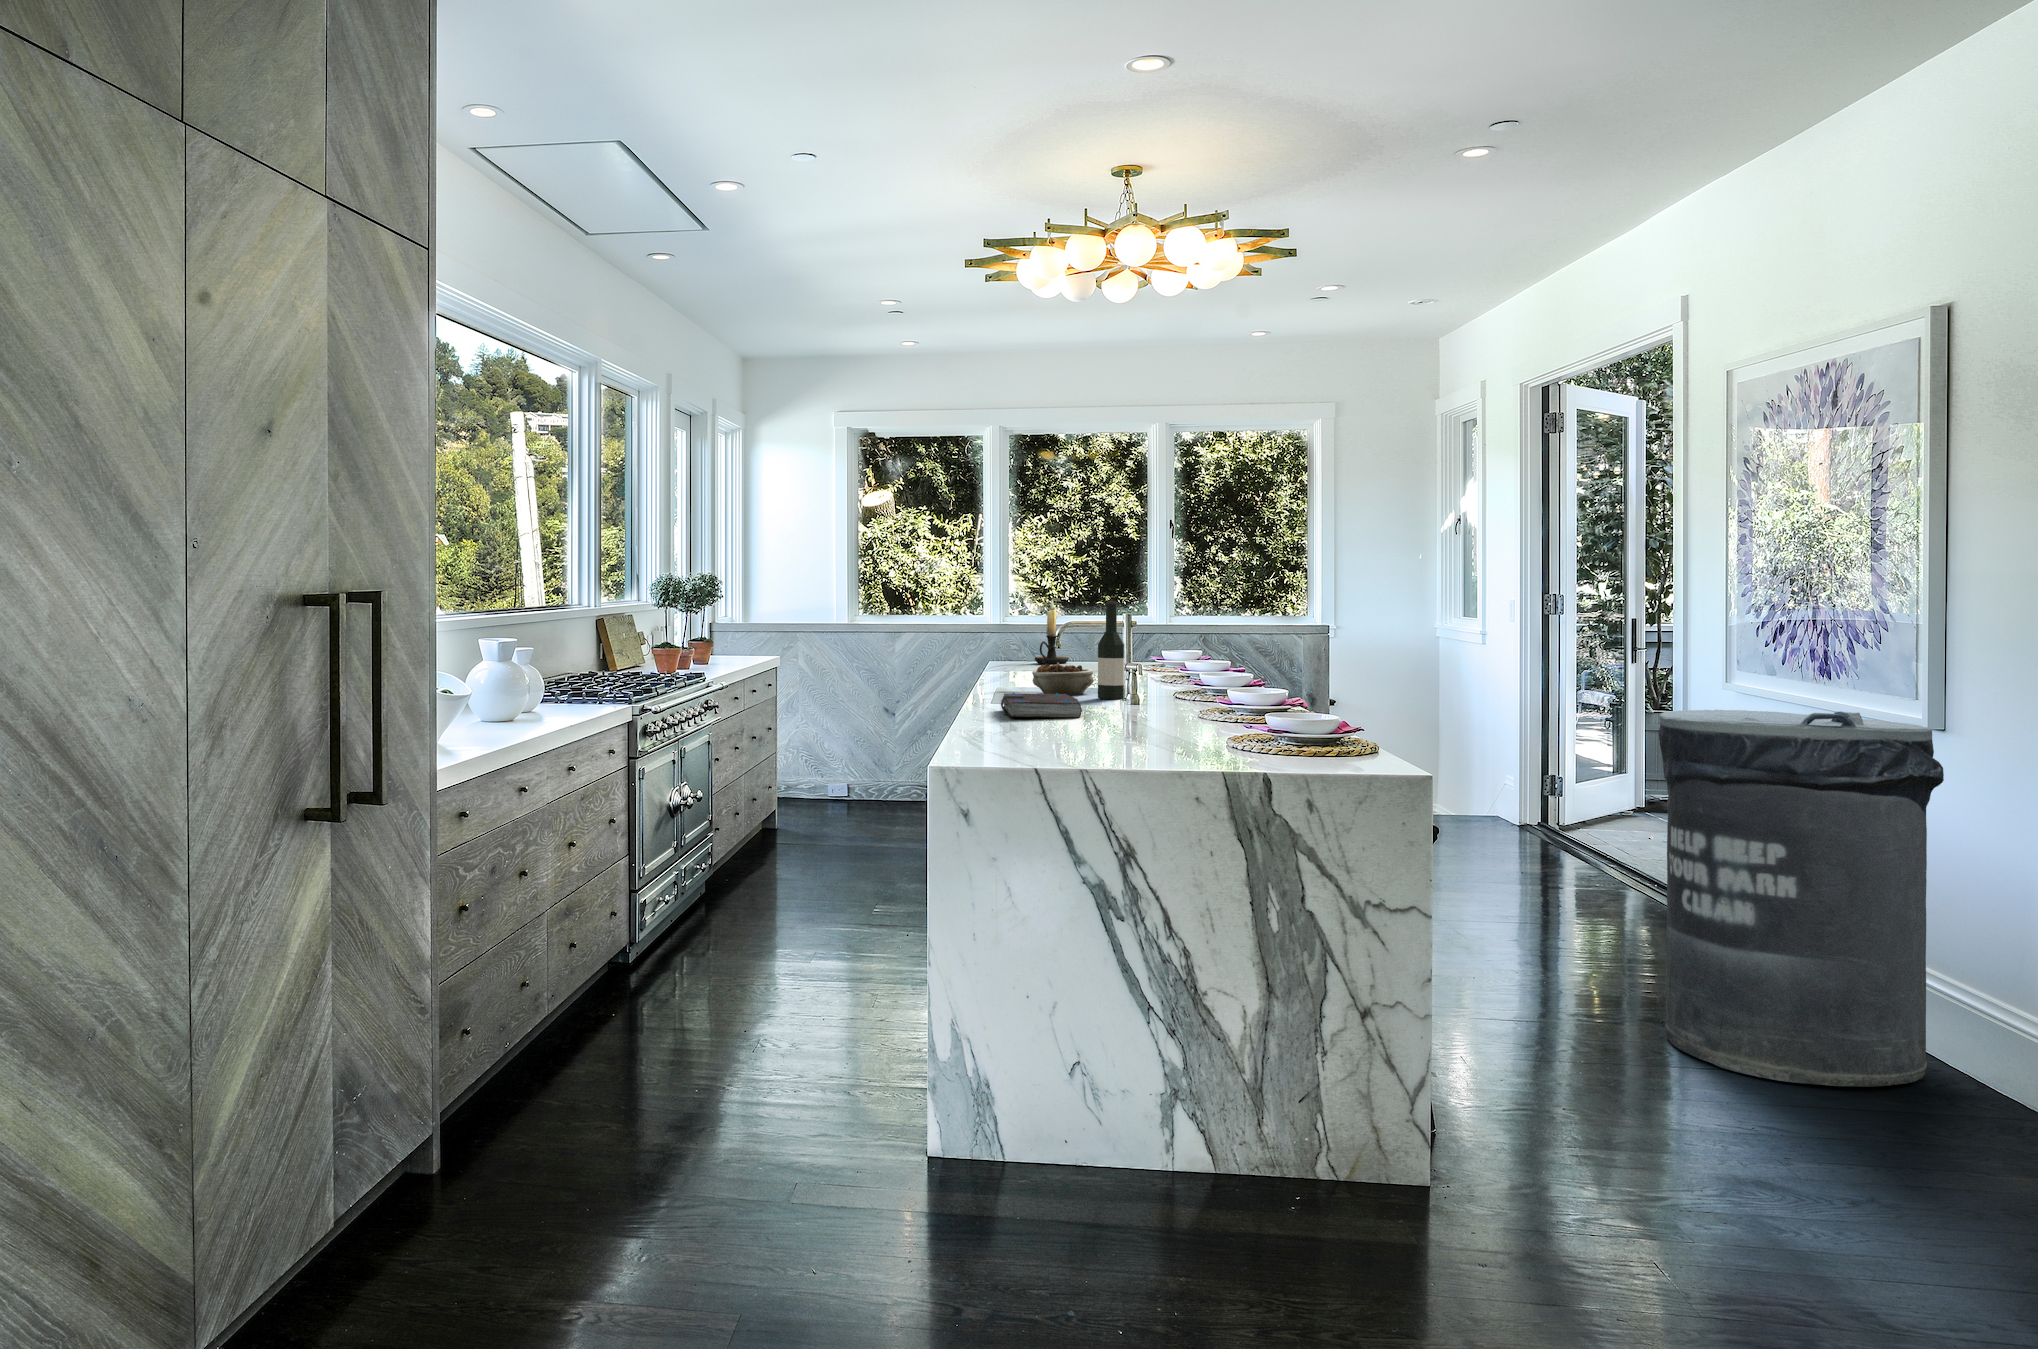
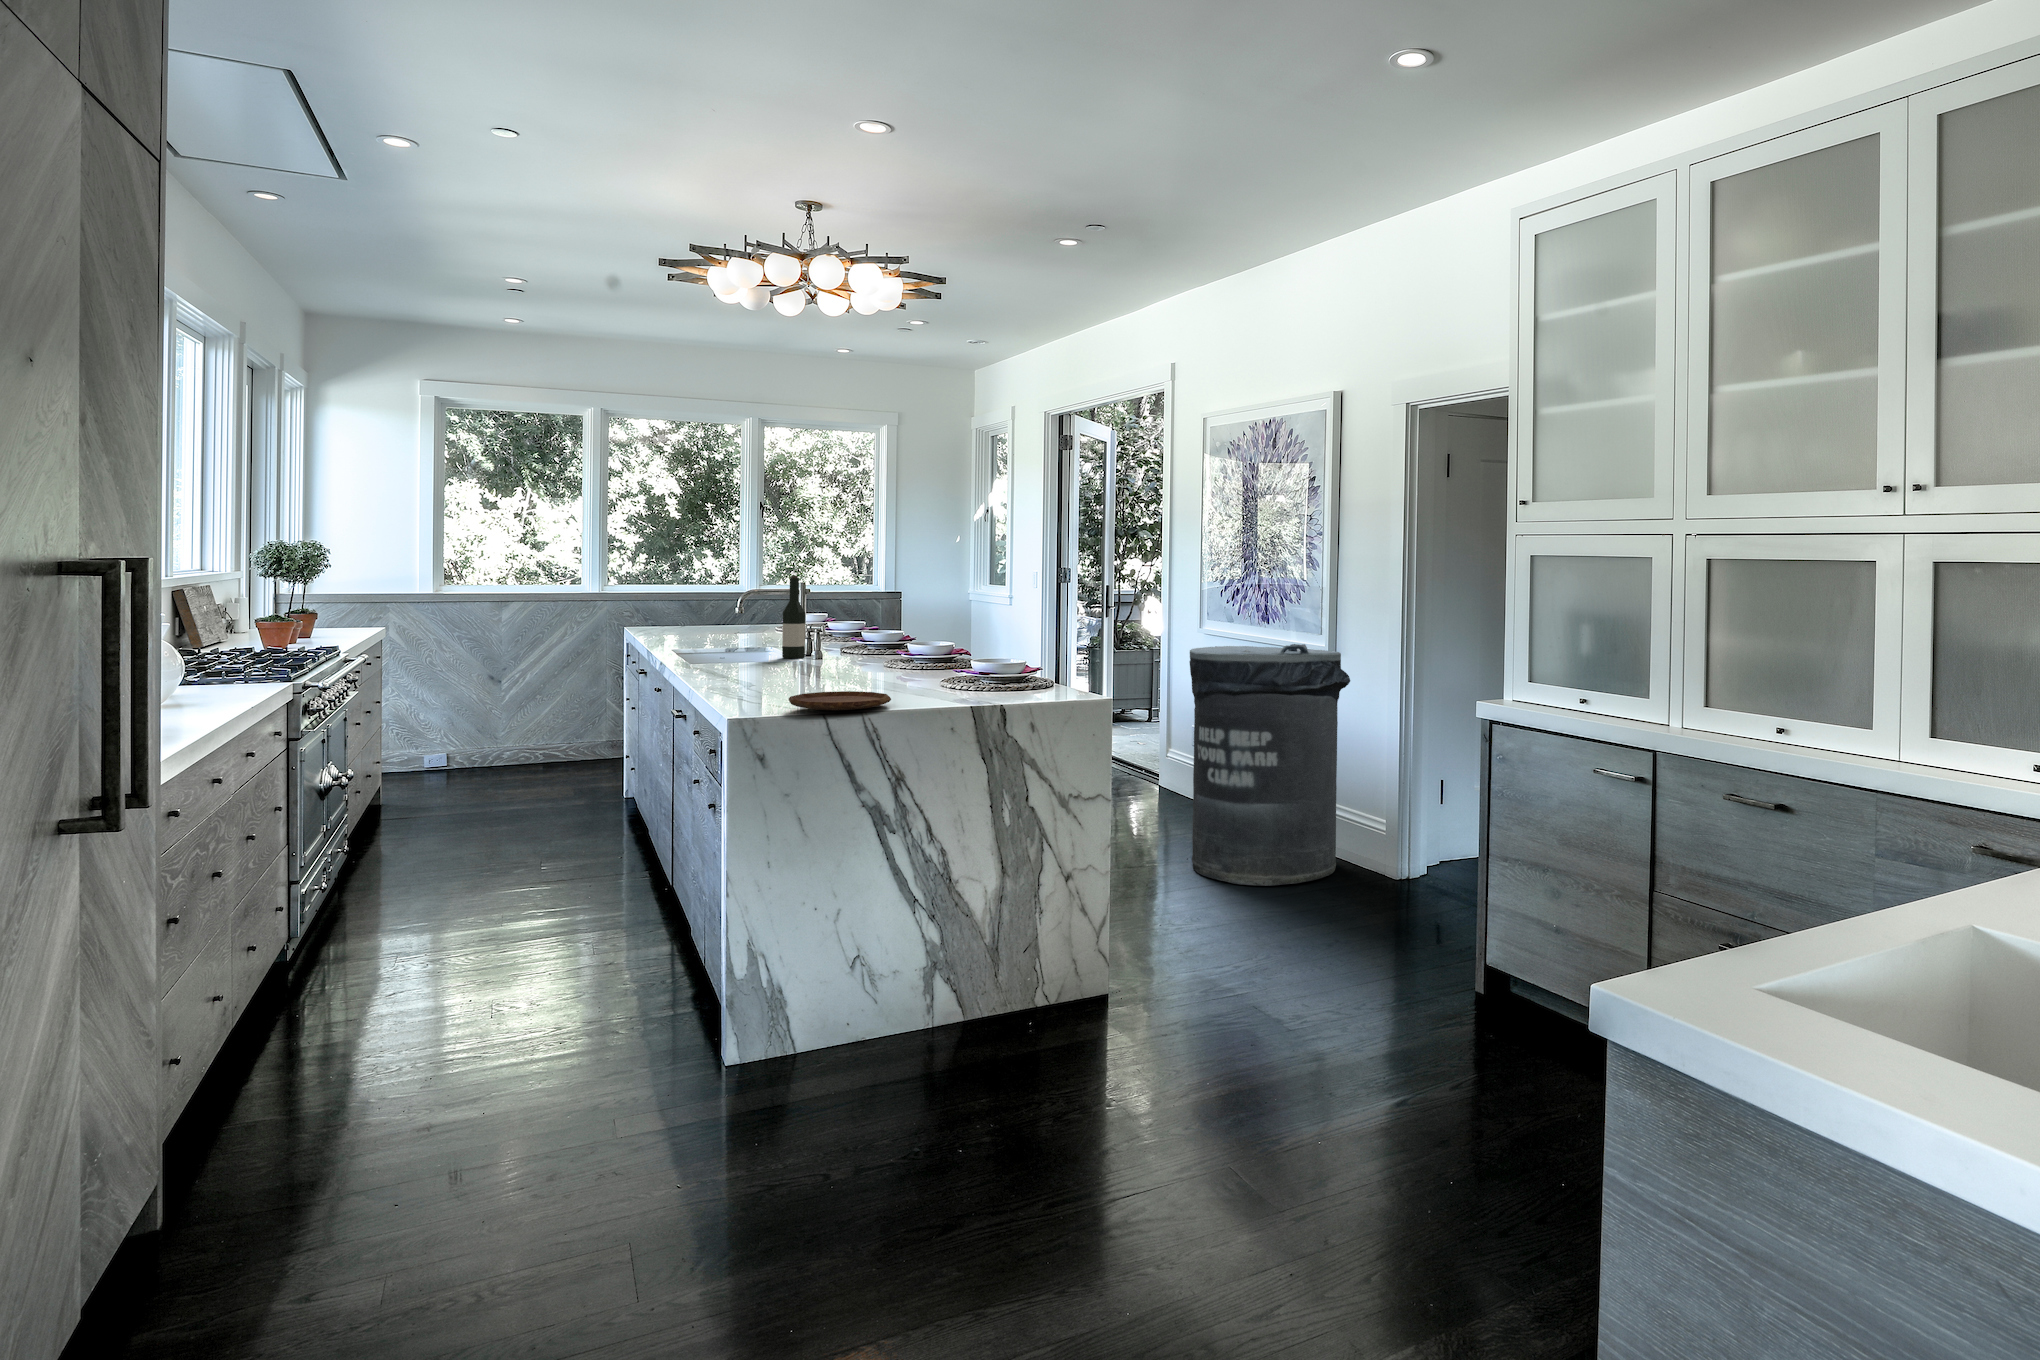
candle holder: present [1035,601,1069,664] -> none [664,574,696,631]
succulent planter: present [1032,663,1093,695] -> none [714,629,770,657]
book: present [1001,692,1082,718] -> none [710,654,798,677]
tray: none [994,739,1115,761] -> present [789,691,891,710]

